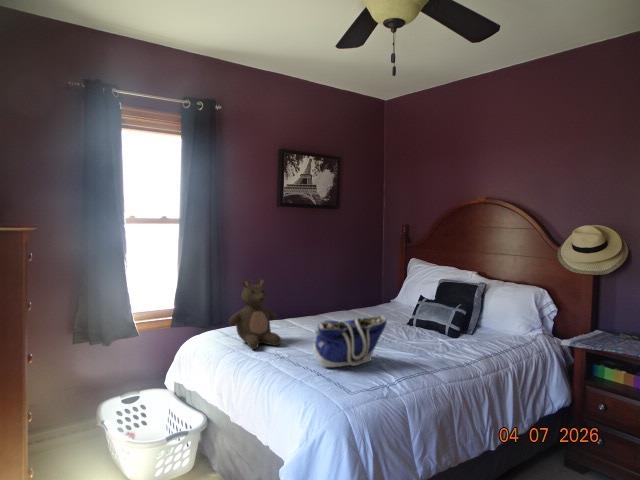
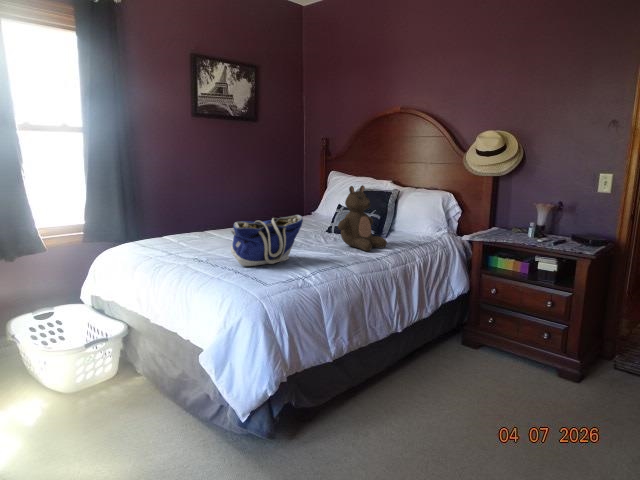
stuffed bear: present [229,279,281,349] -> present [338,185,387,251]

